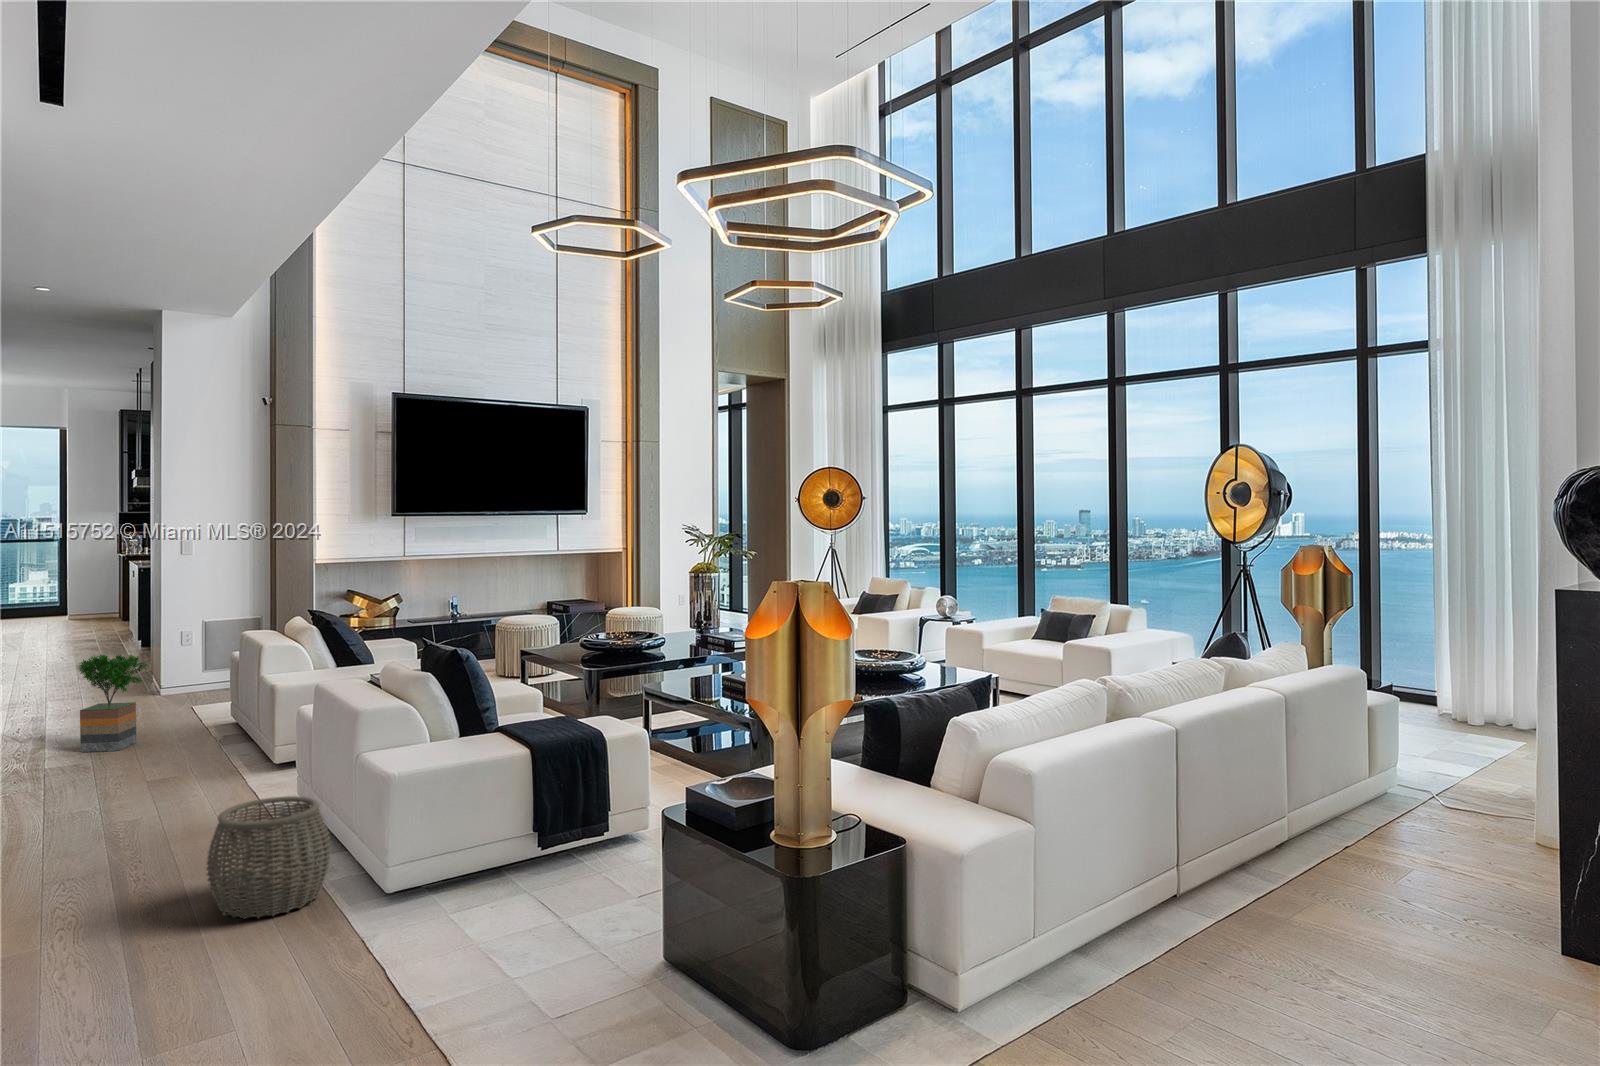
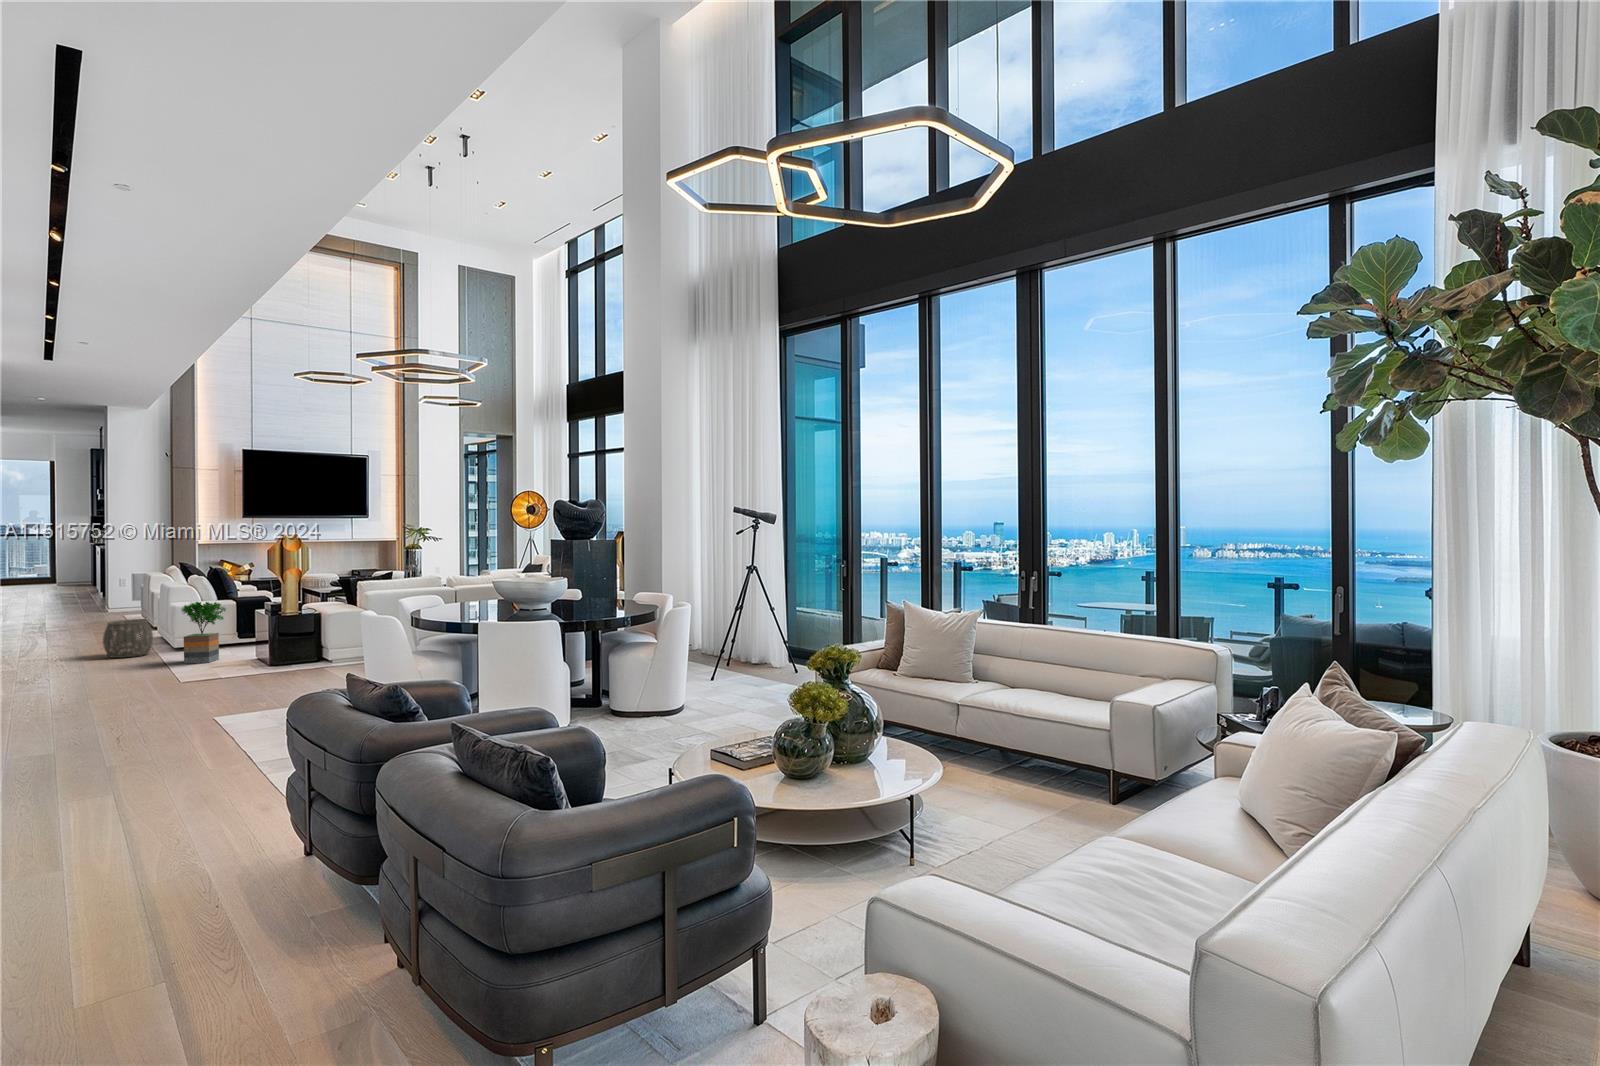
potted tree: present [78,654,147,752] -> present [182,602,226,664]

